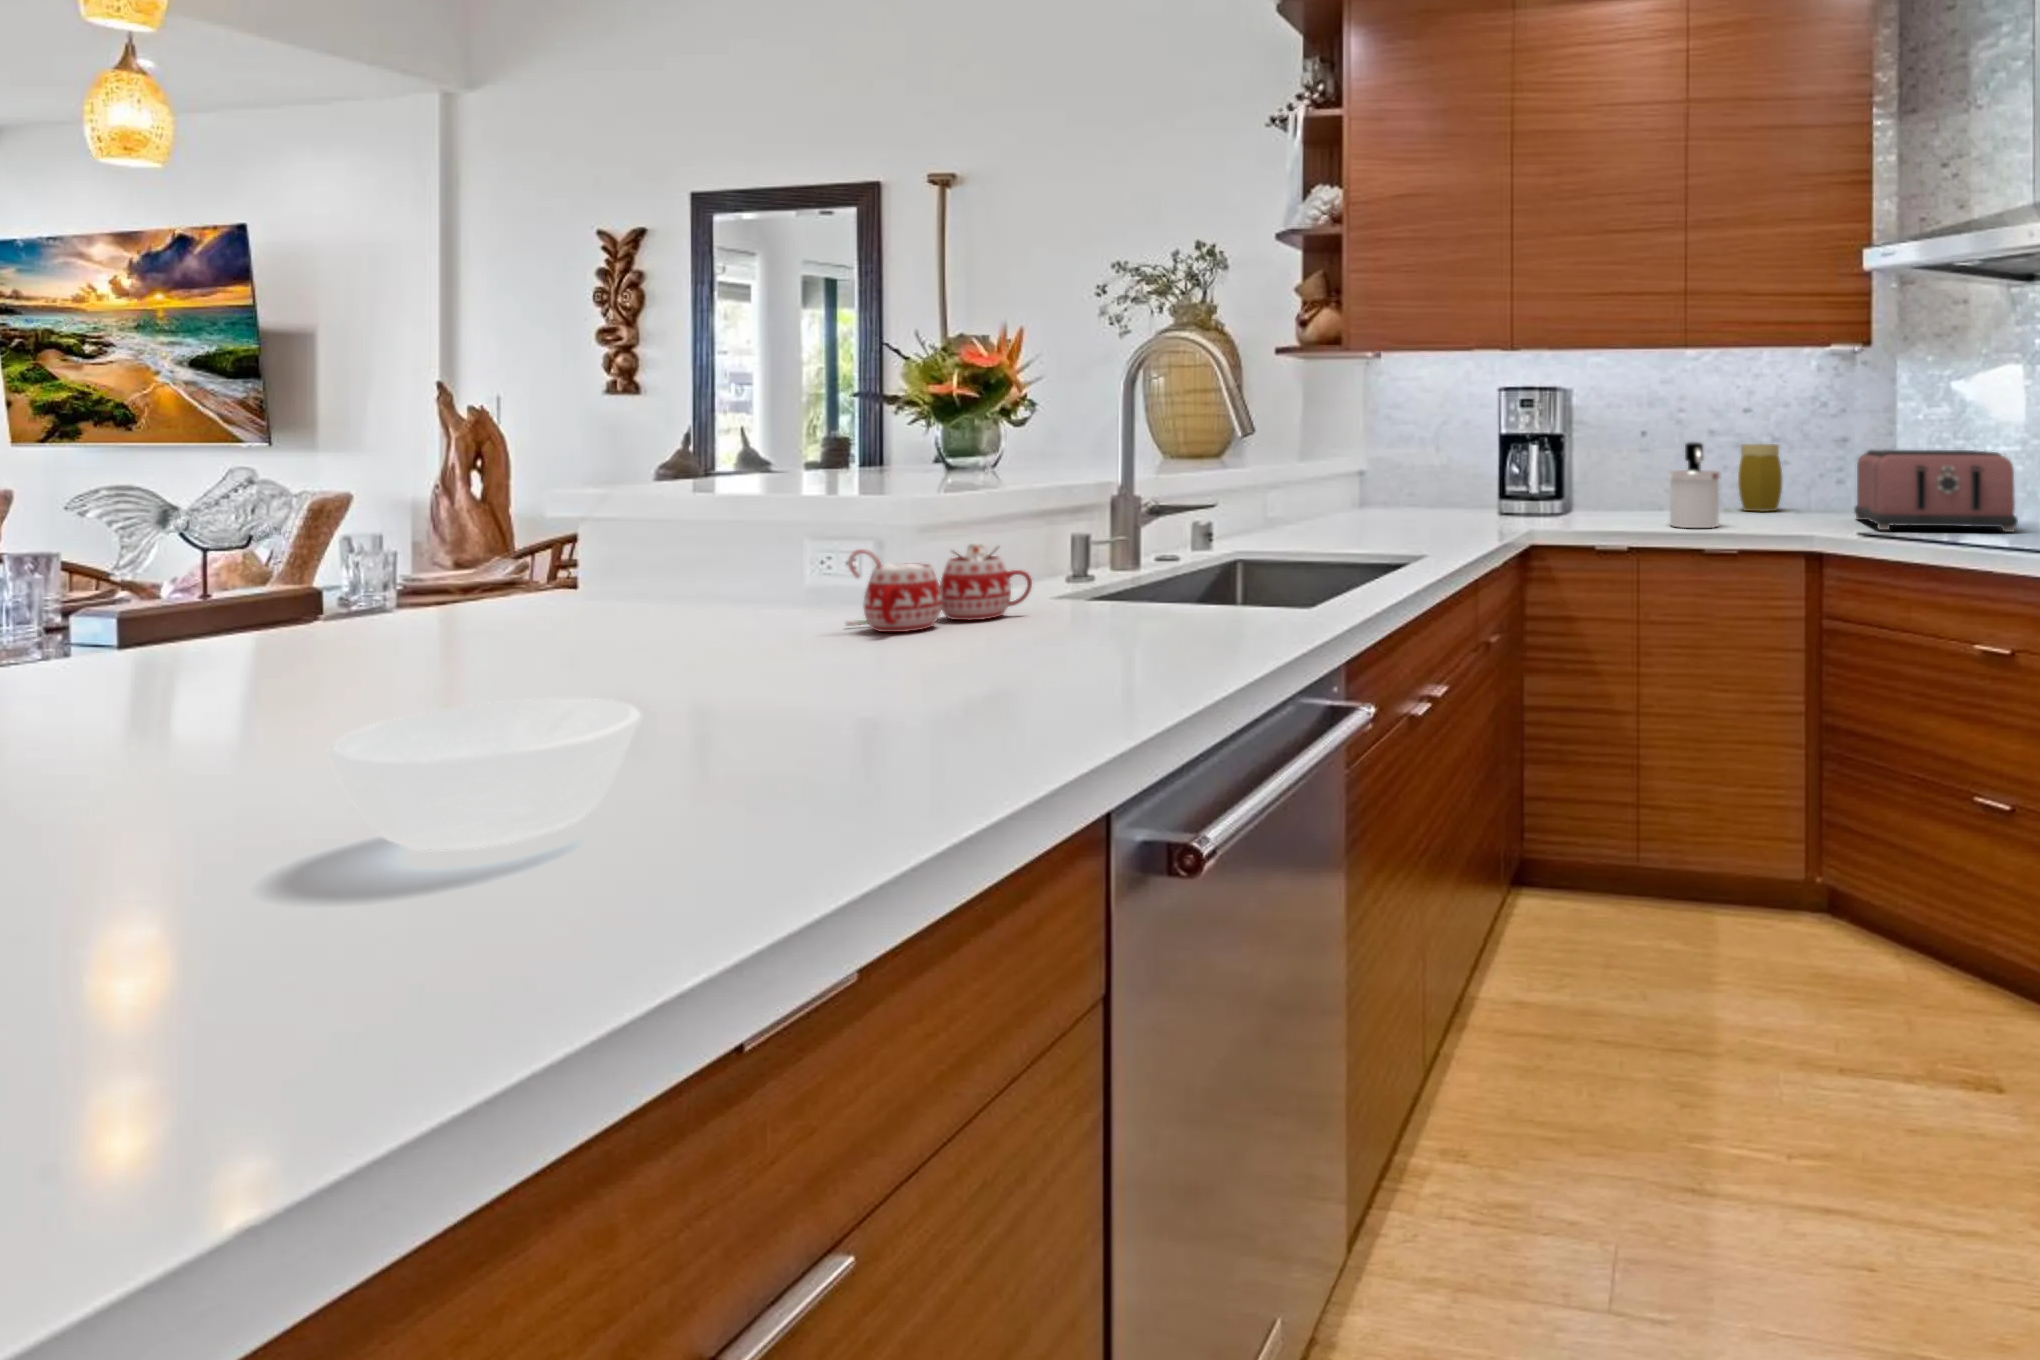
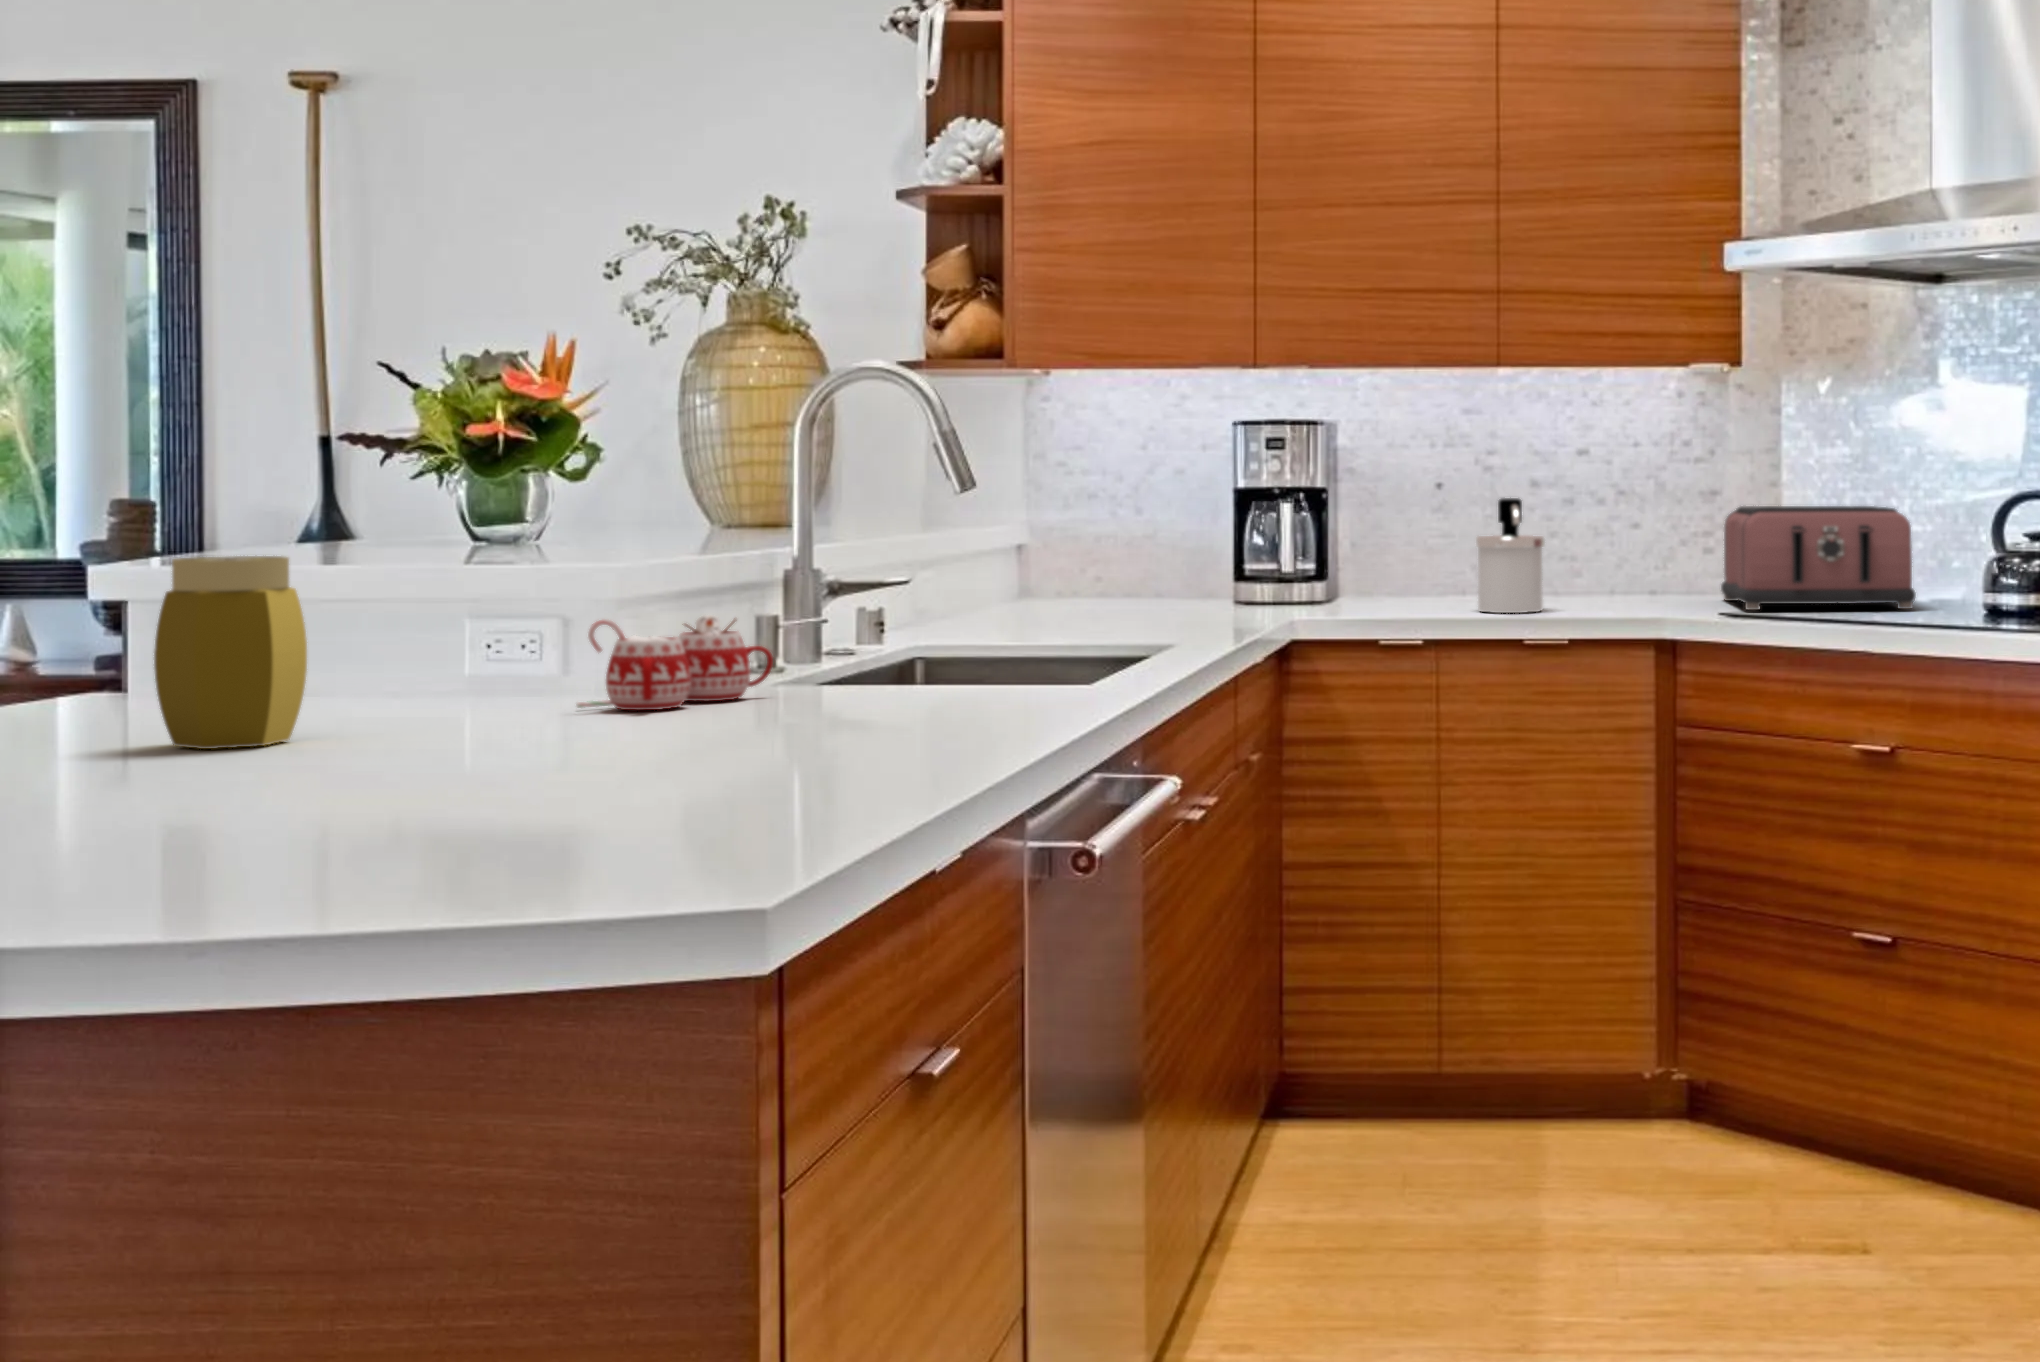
jar: present [1738,444,1782,511] -> present [154,556,307,749]
bowl: present [328,699,642,851] -> none [534,700,734,793]

